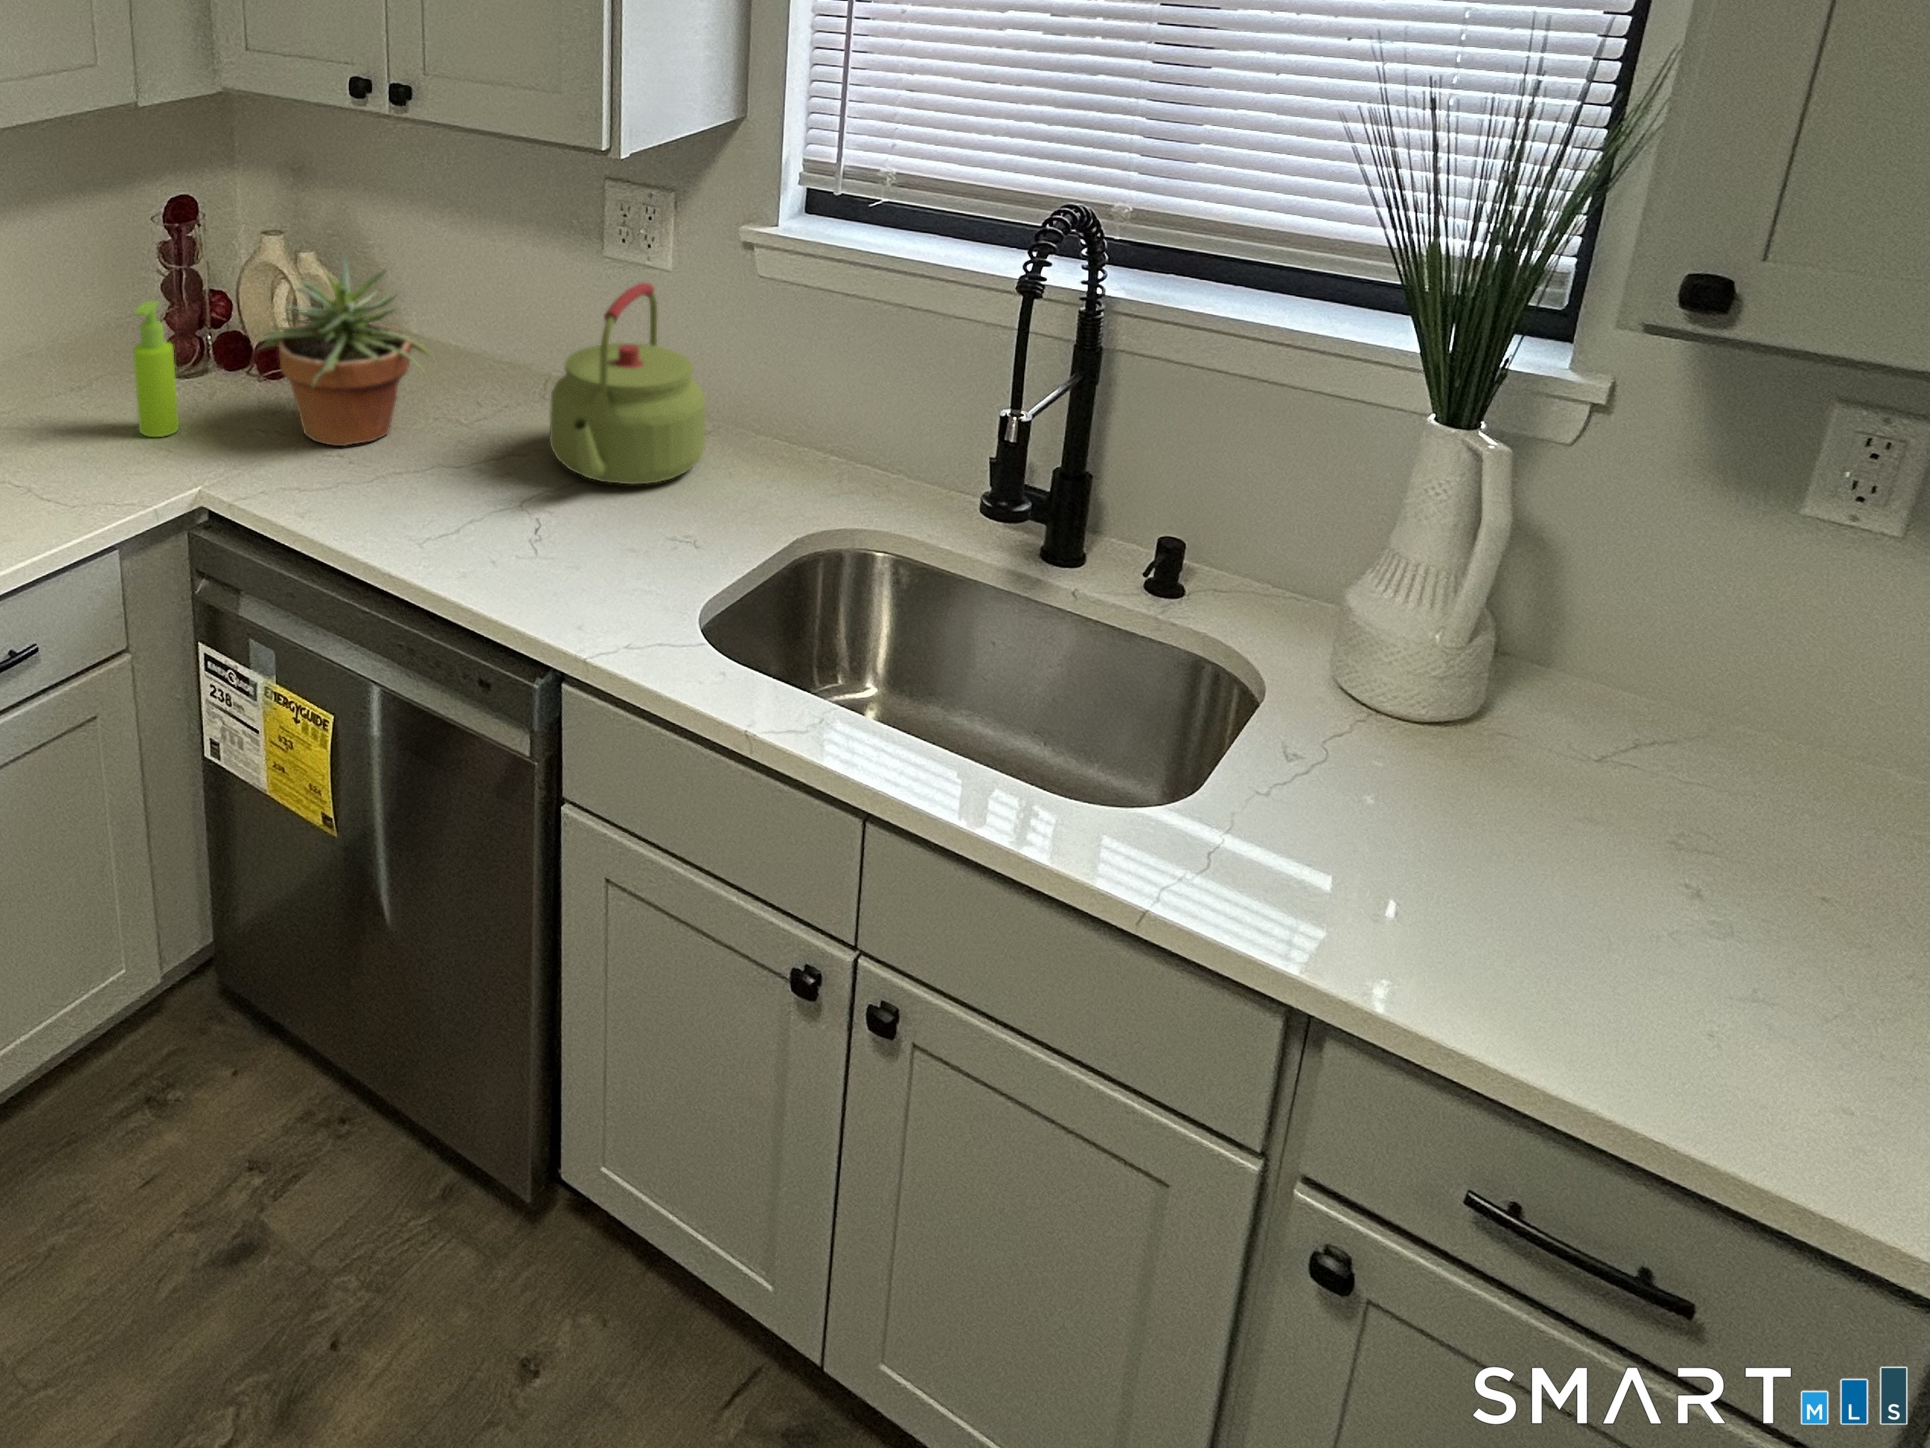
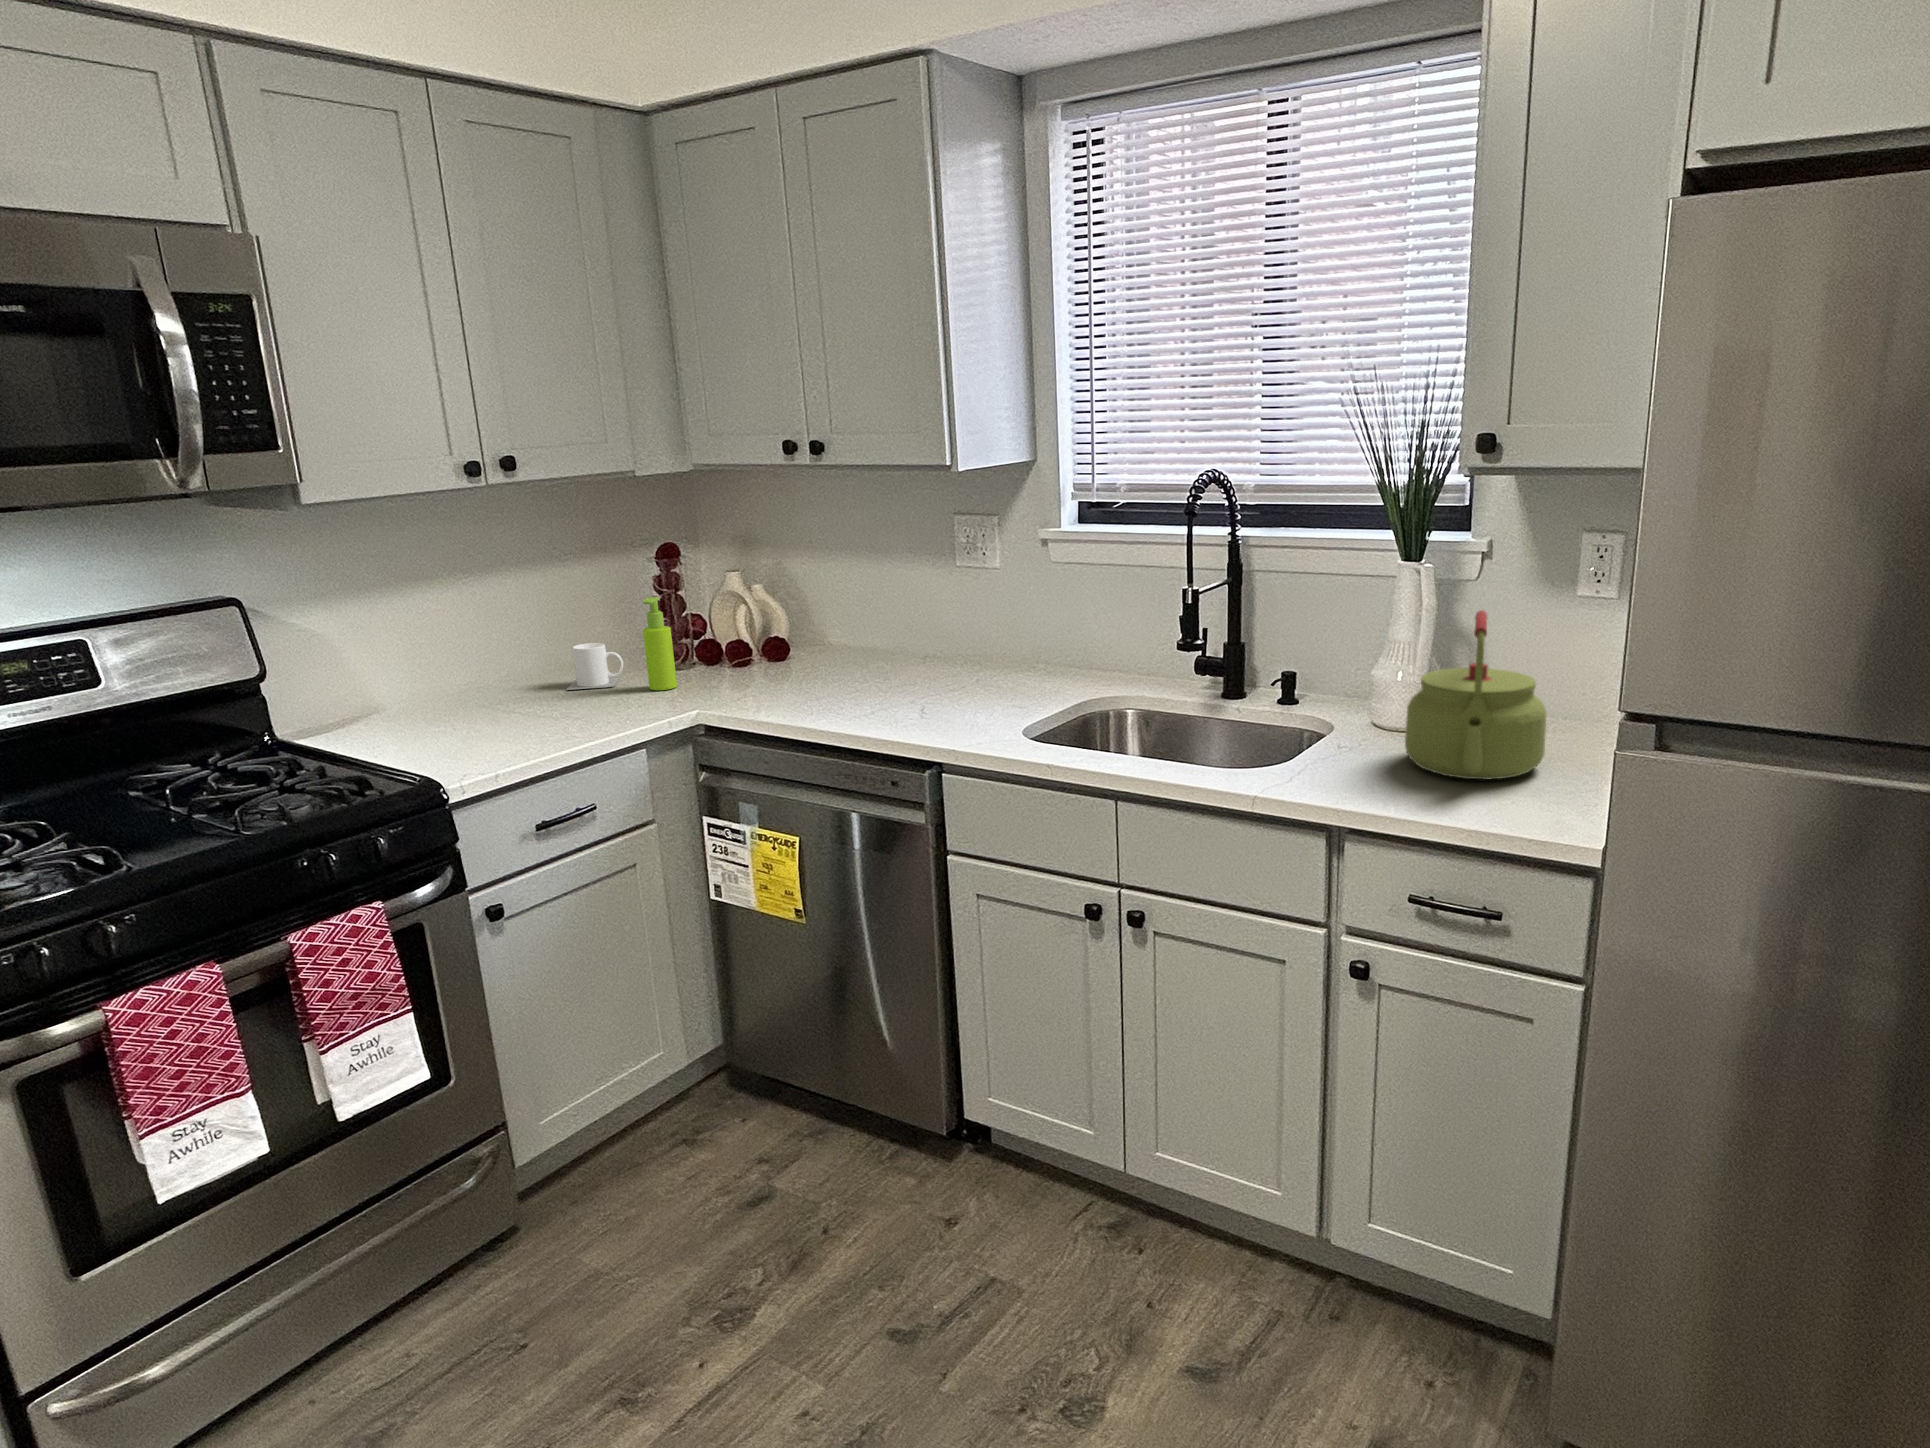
potted plant: present [258,254,431,446] -> none [724,562,850,685]
kettle: present [550,283,705,484] -> present [1405,610,1547,779]
mug: none [25,349,108,421] -> present [566,643,623,690]

